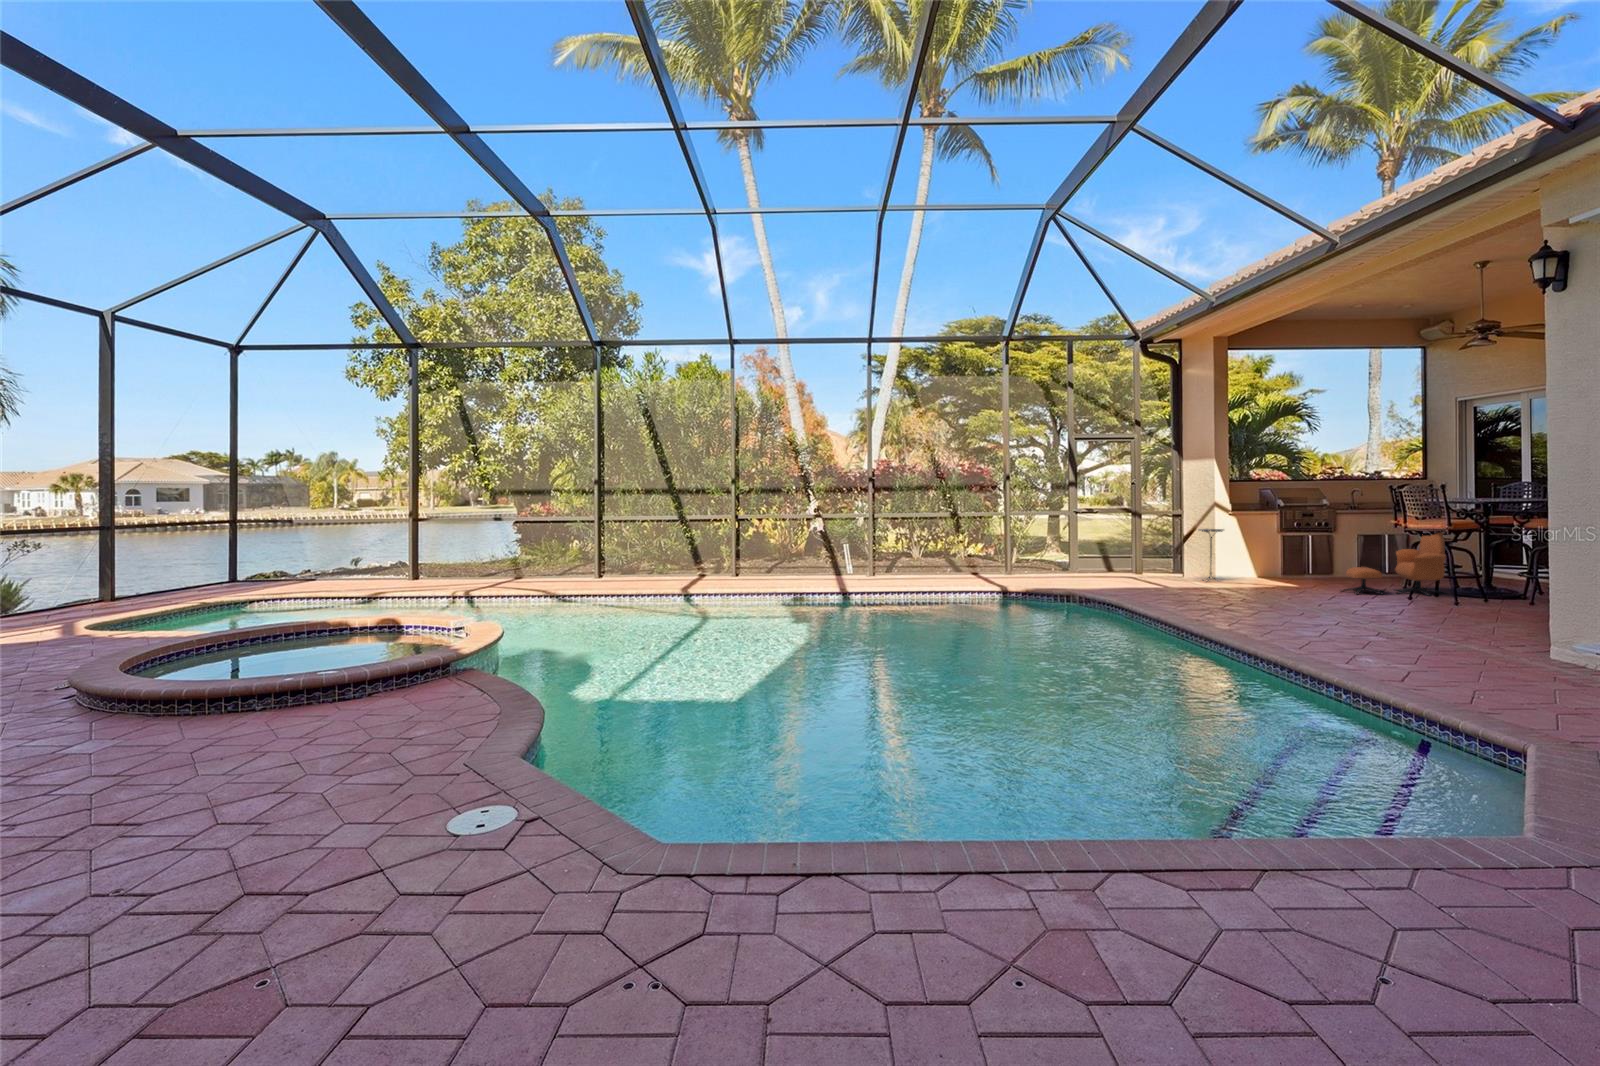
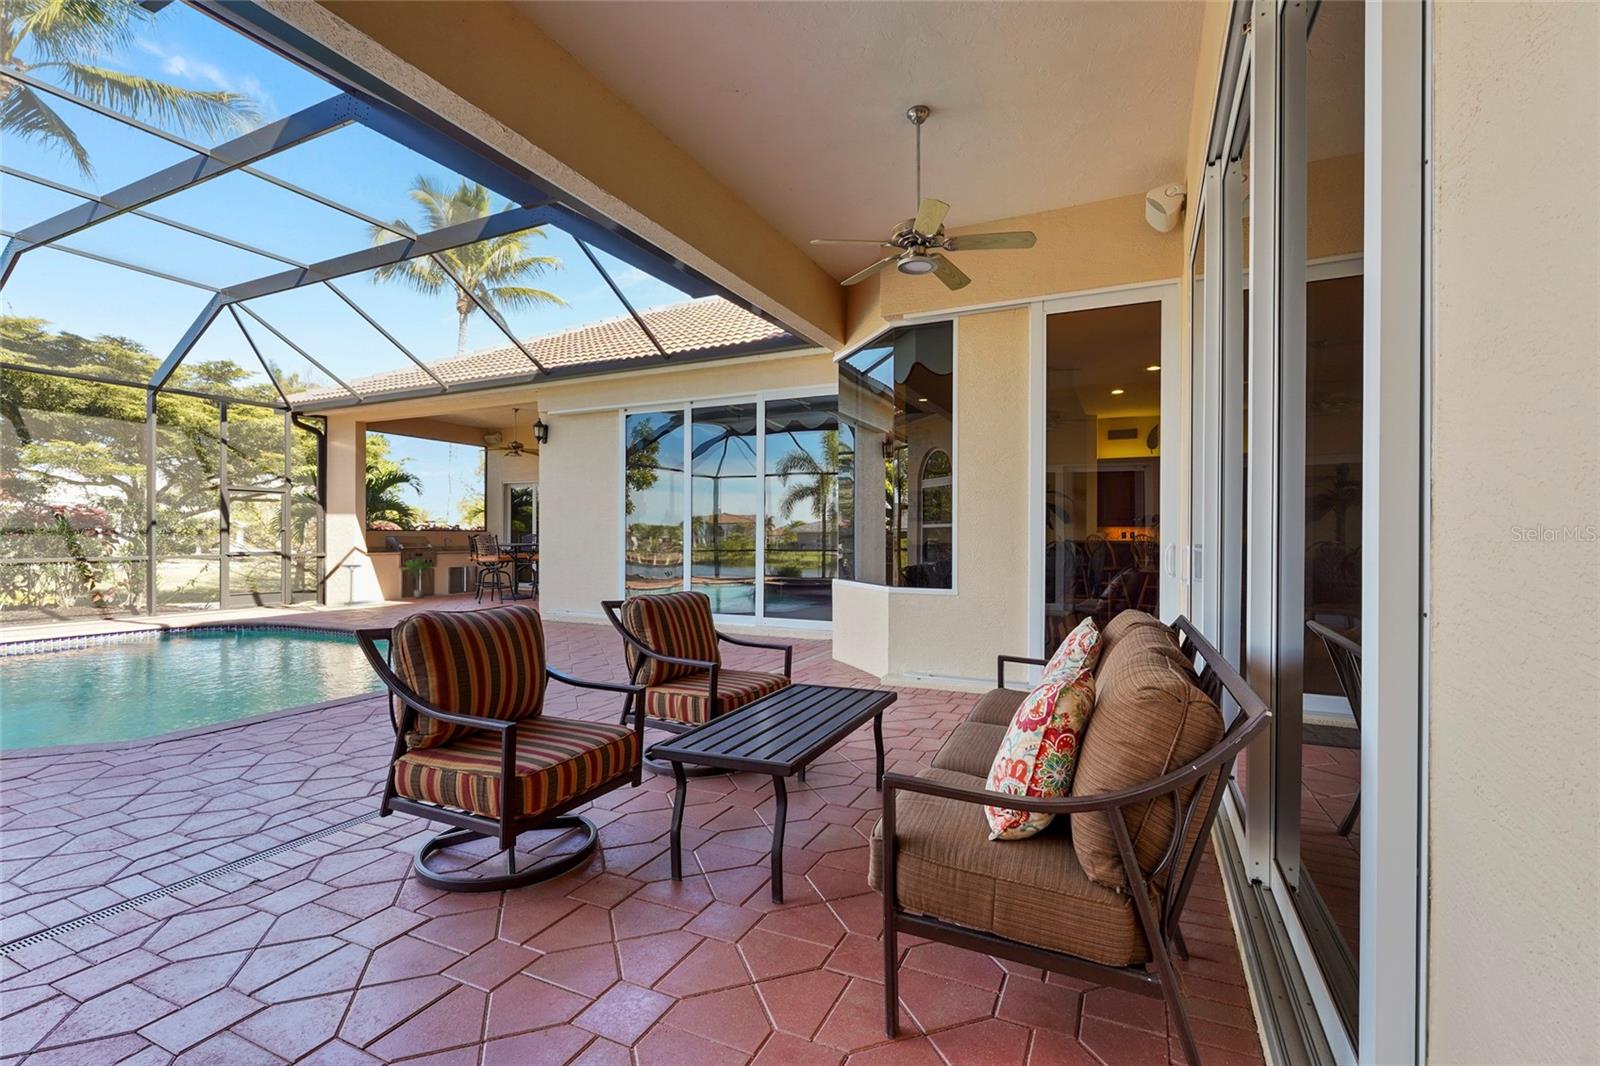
potted plant: none [1281,520,1329,578] -> present [401,558,432,598]
lounge chair: present [1342,533,1446,596] -> none [441,557,499,605]

